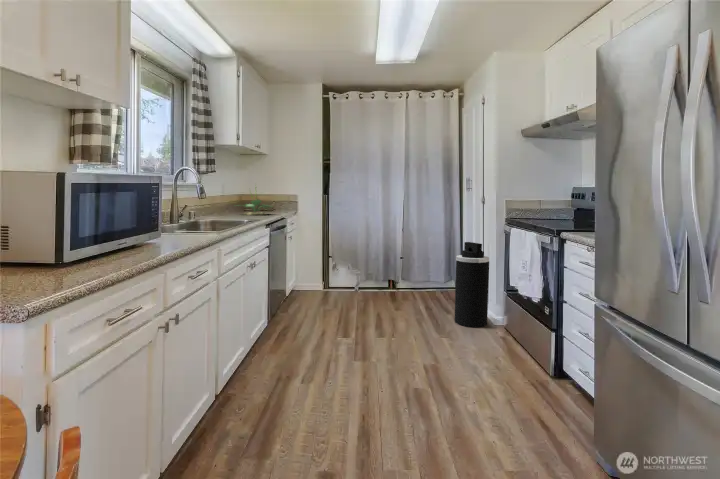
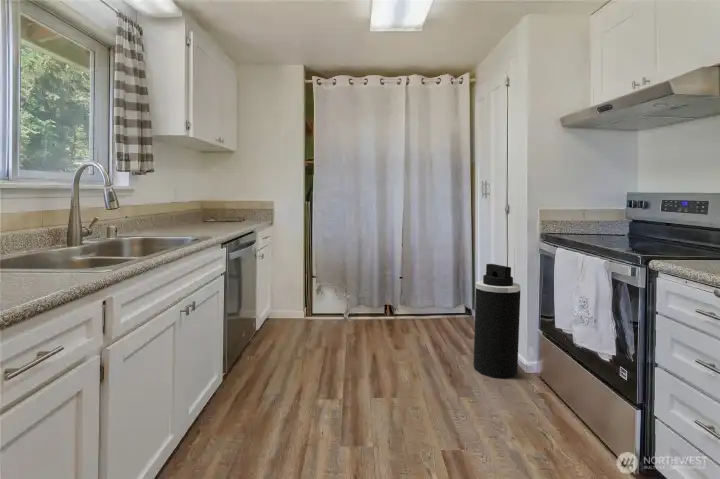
potted plant: present [245,195,270,215] -> none [184,186,237,228]

